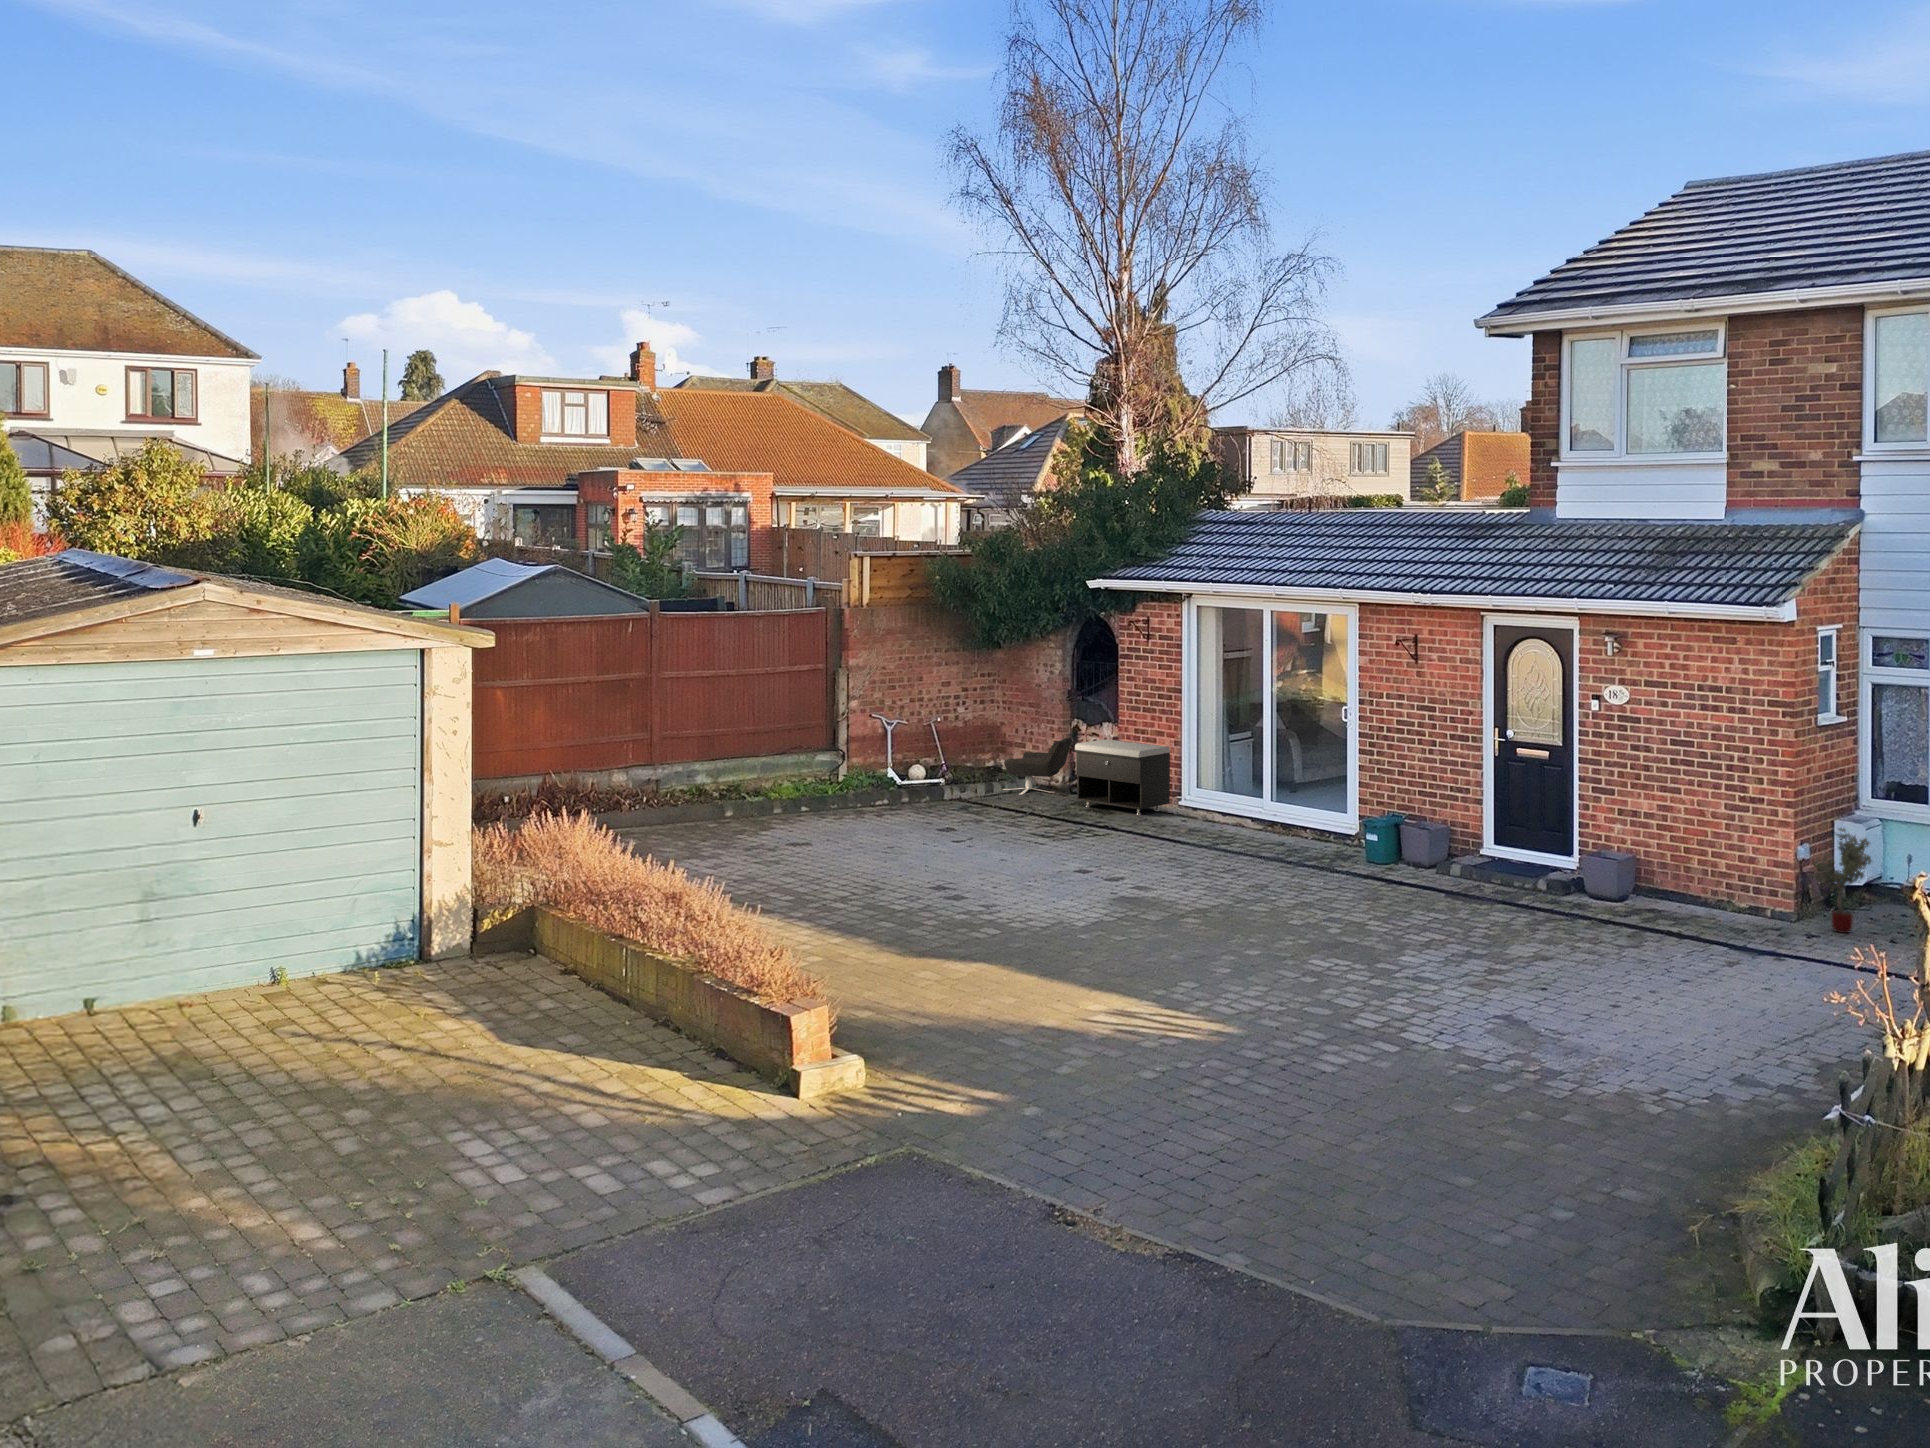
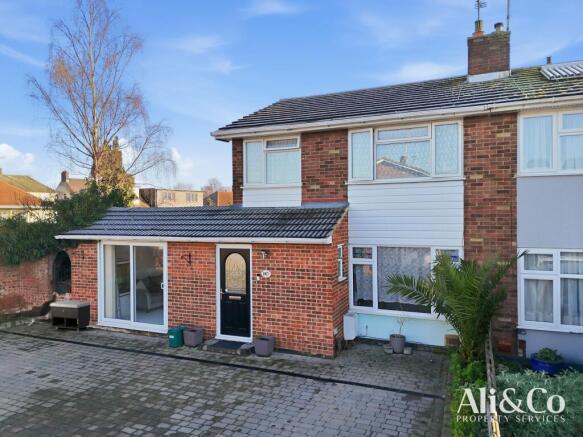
potted tree: present [1810,828,1872,933] -> none [338,321,360,362]

